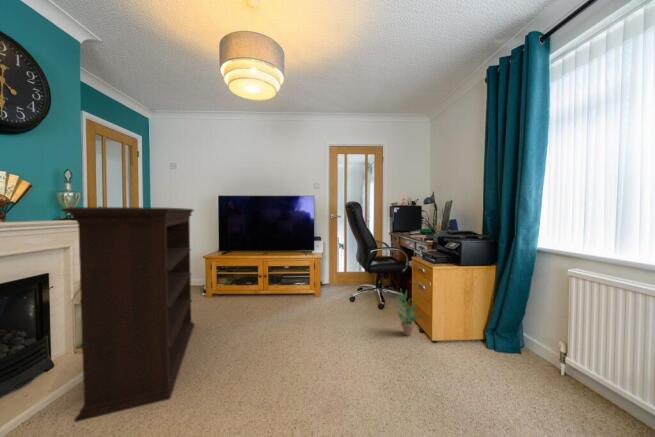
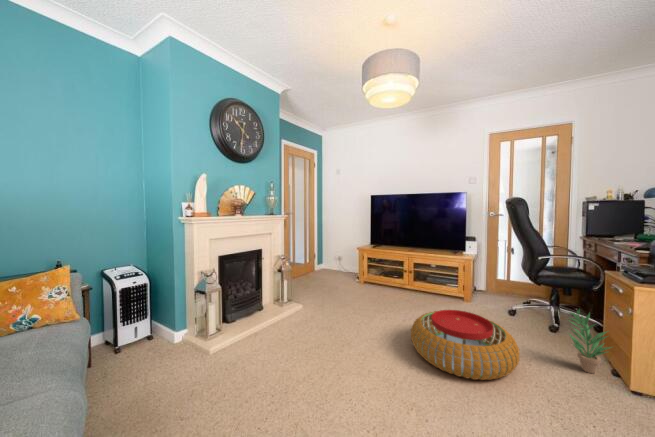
bookshelf: present [62,207,194,422] -> none [270,207,346,348]
pouf: none [278,308,371,376] -> present [411,310,520,380]

